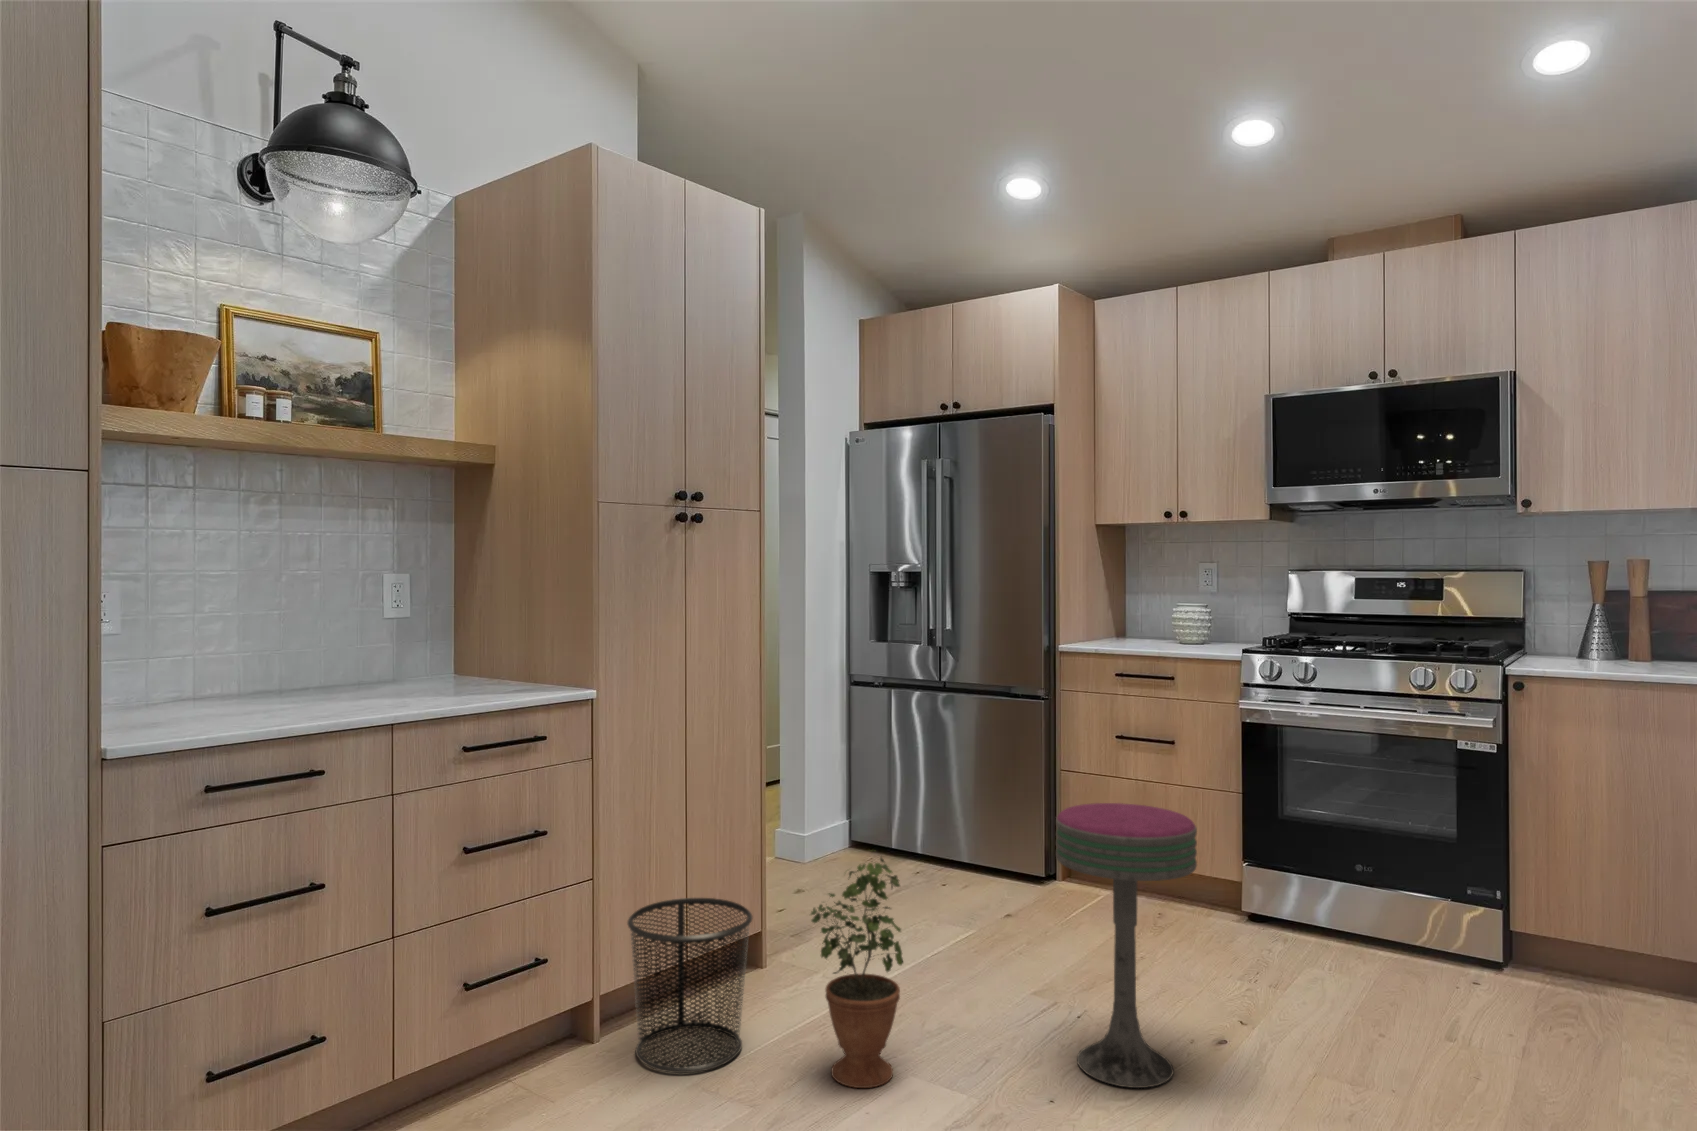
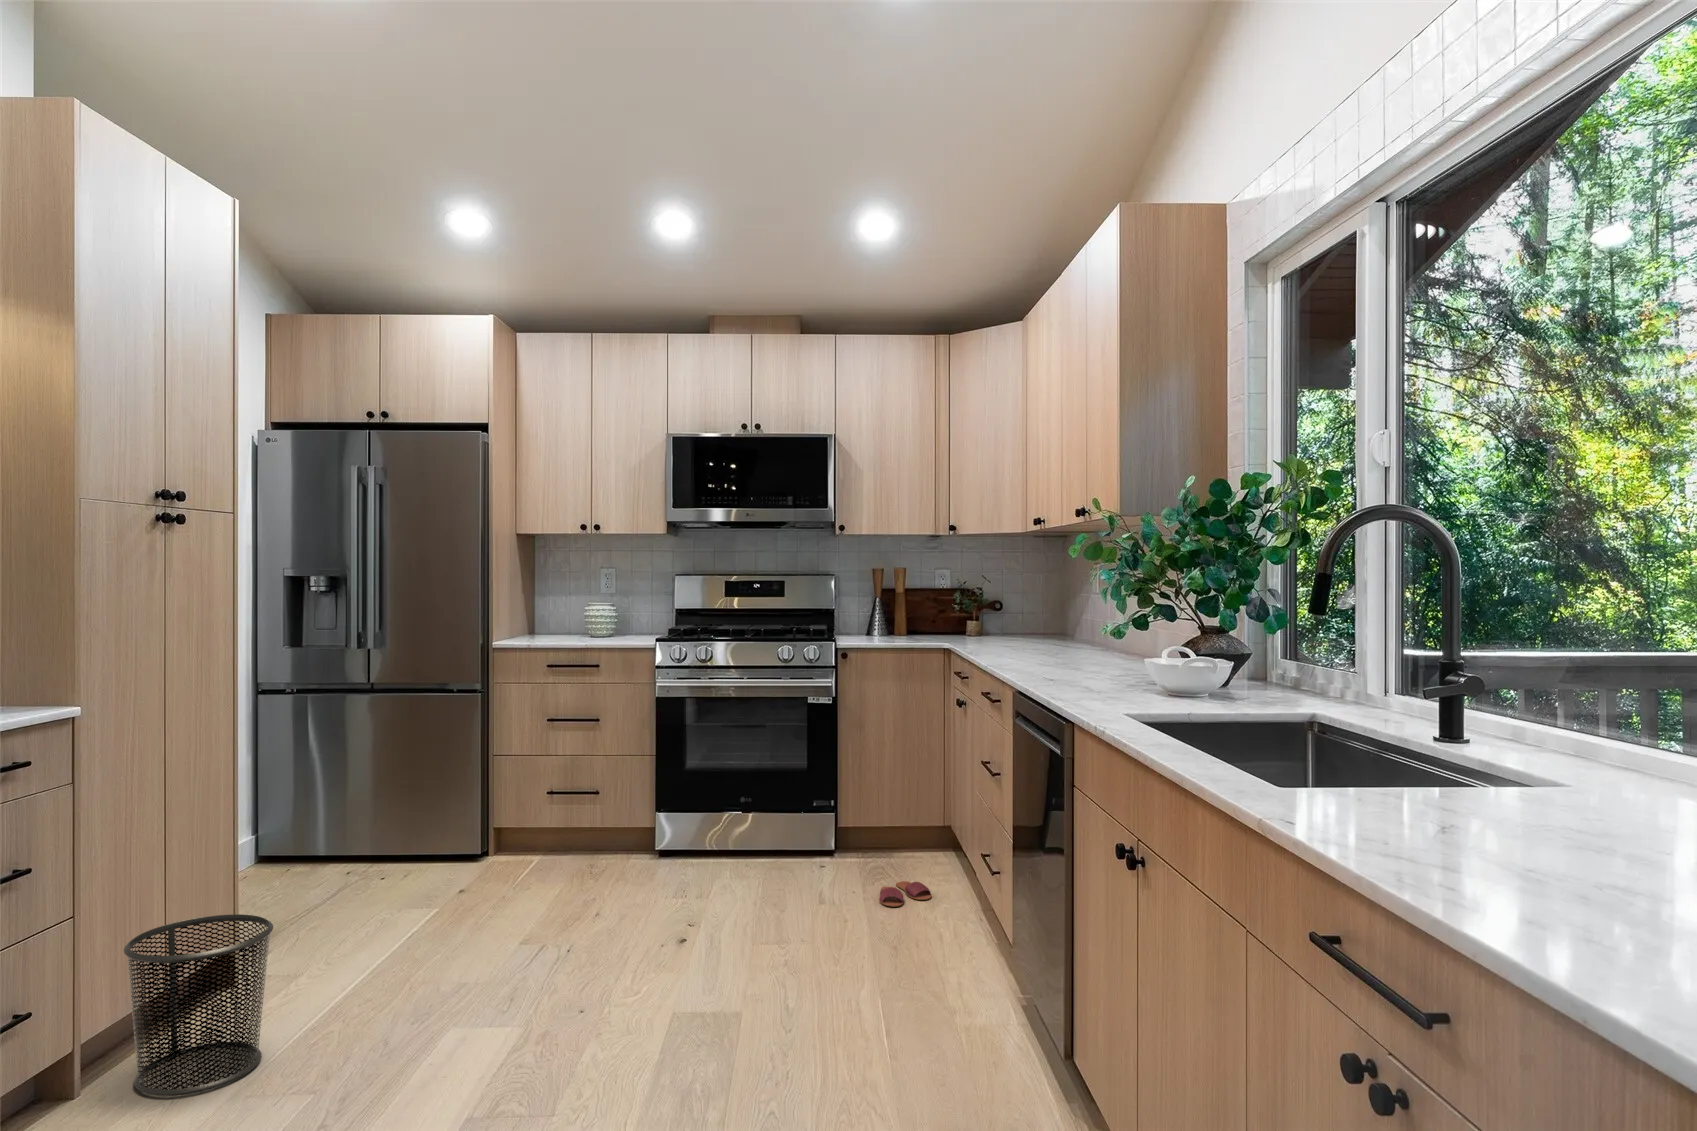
bar stool: present [1056,803,1197,1088] -> none [561,766,672,988]
potted plant: present [811,858,903,1088] -> none [346,835,439,1050]
slippers: none [1559,1039,1662,1083] -> present [879,881,931,907]

